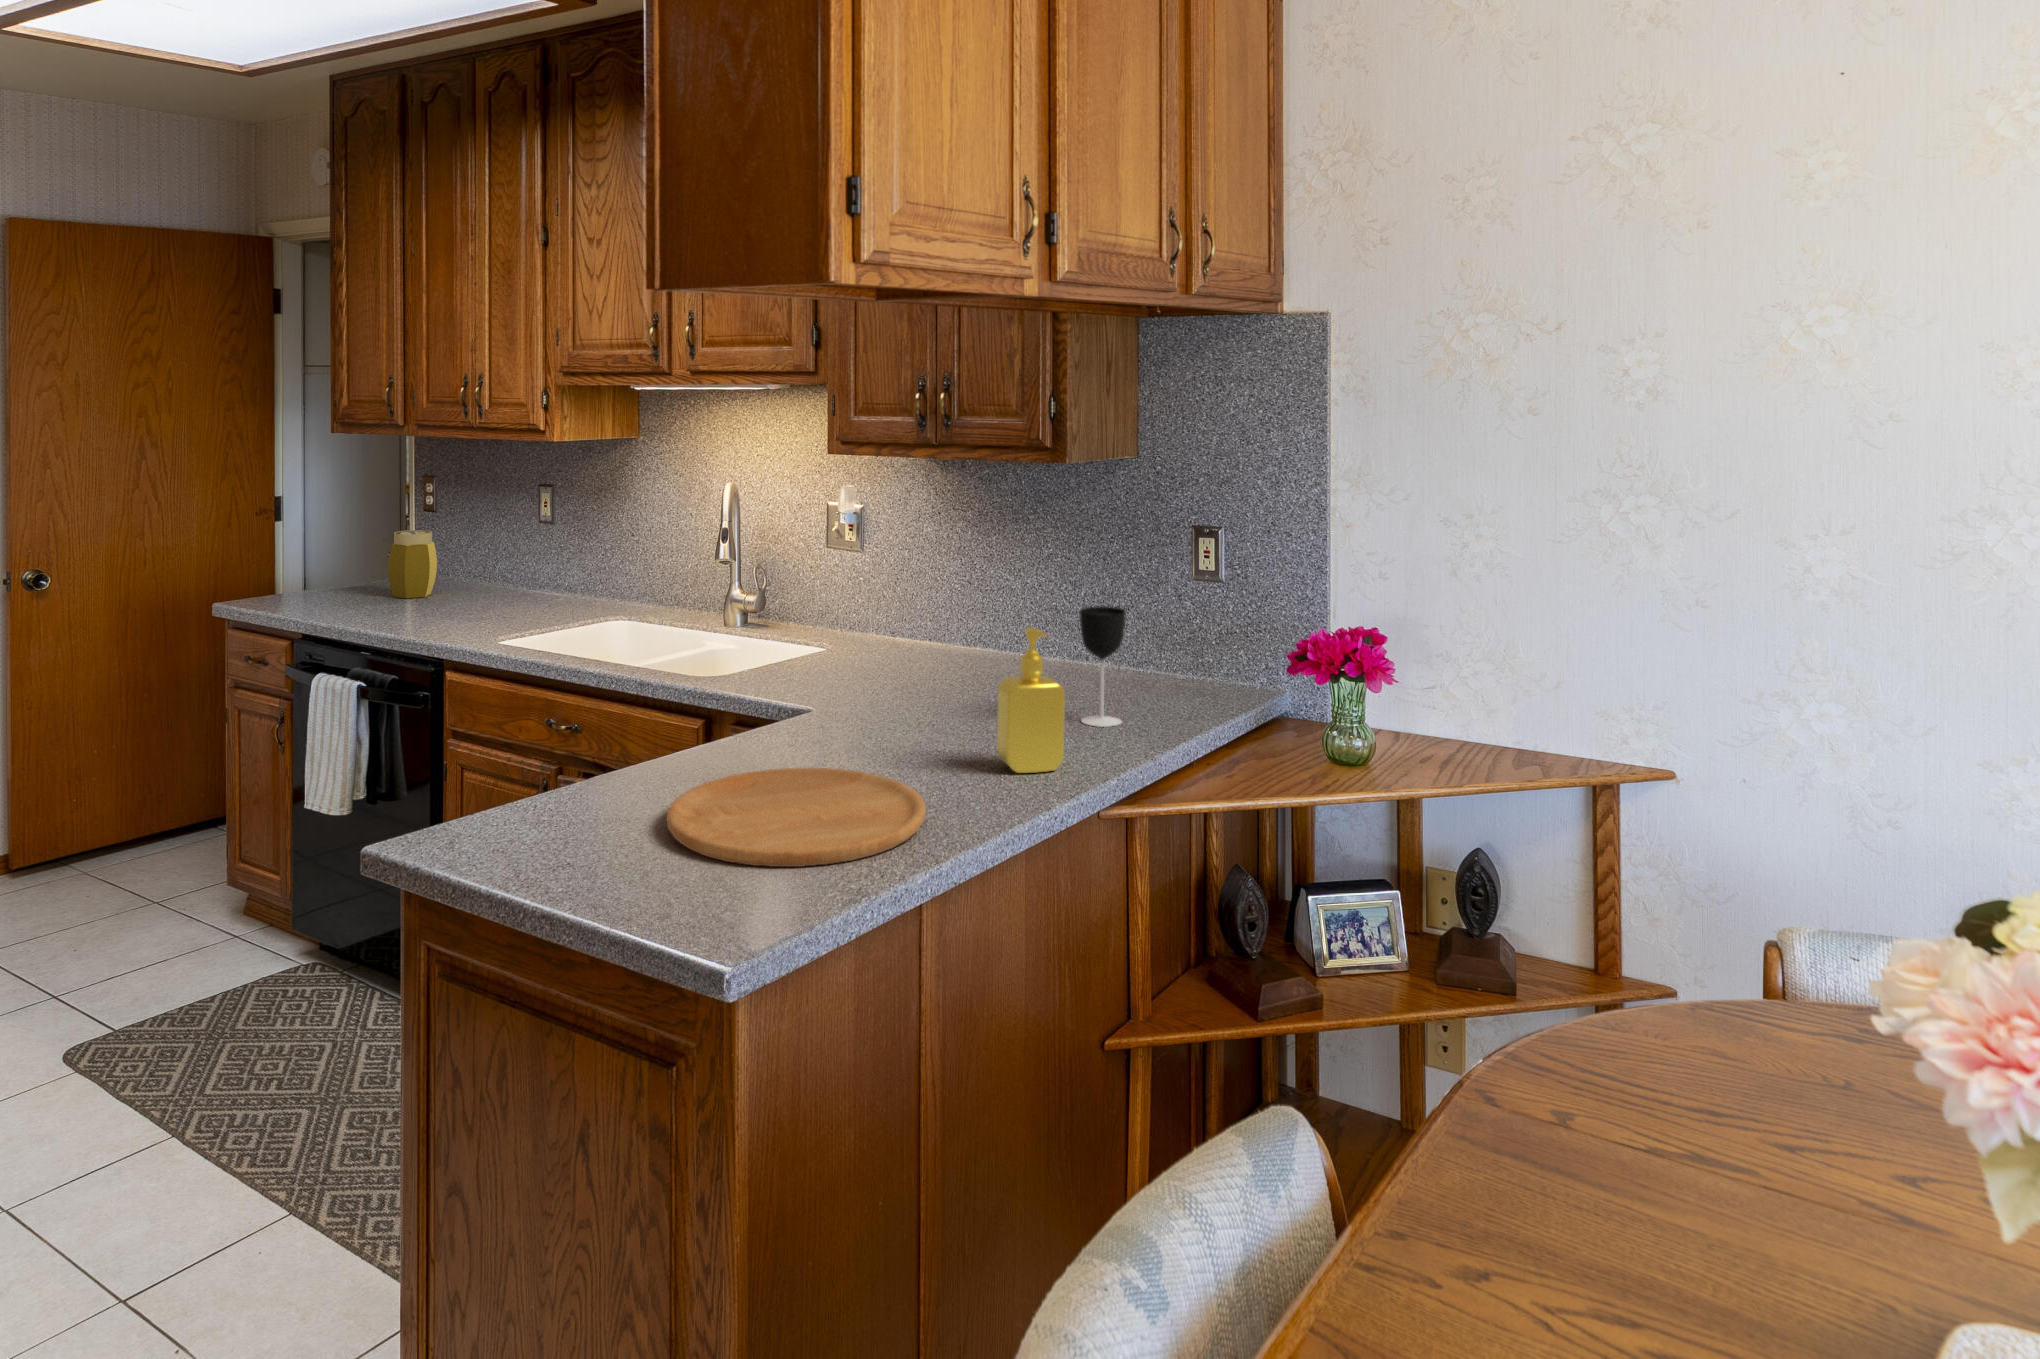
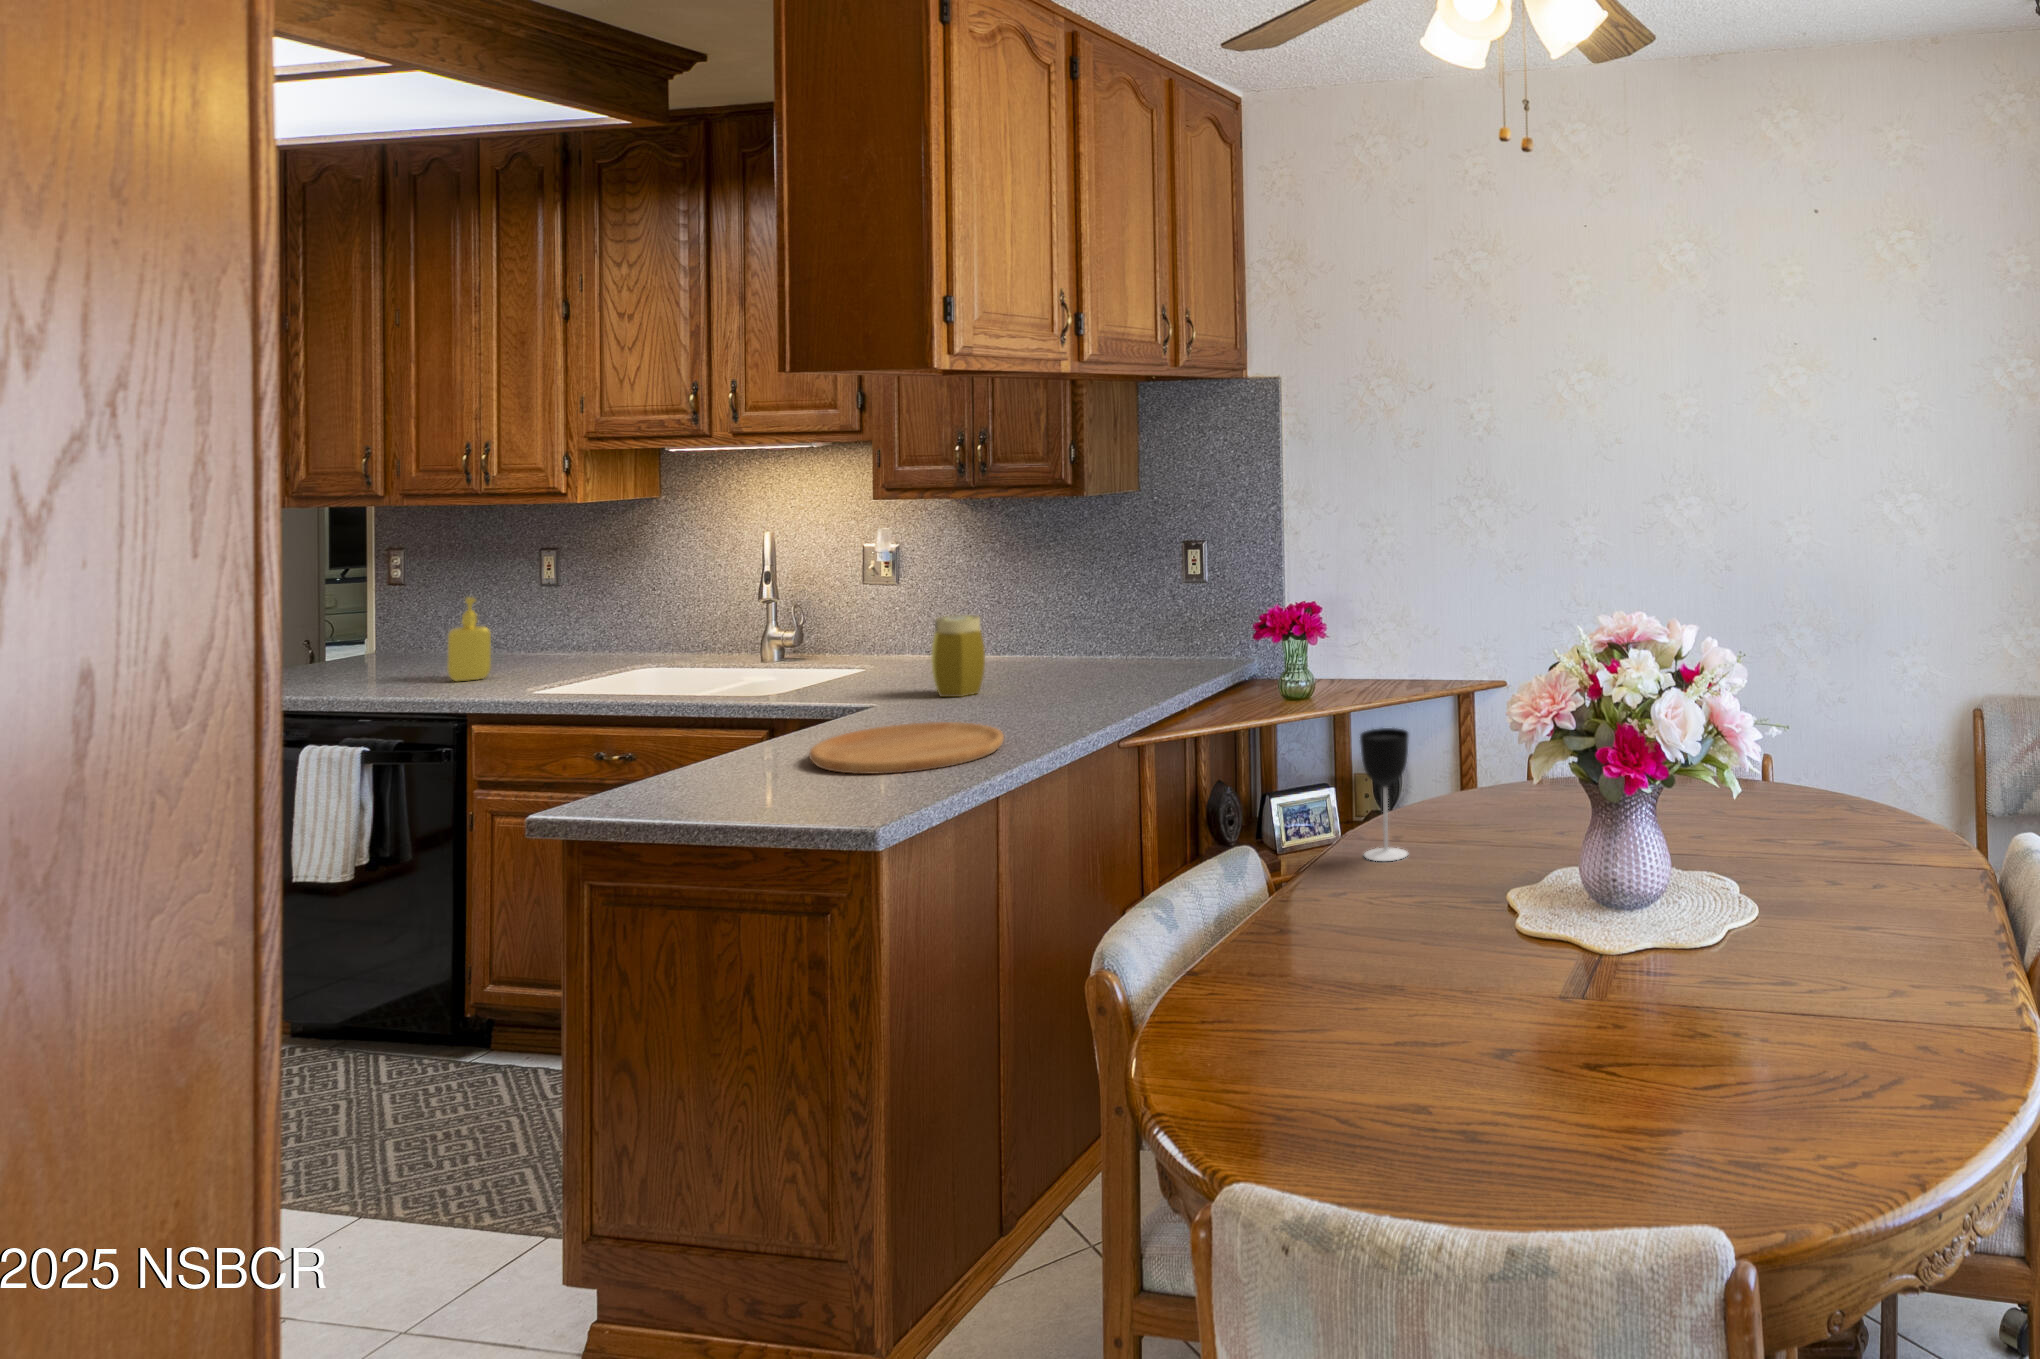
jar: present [388,530,437,598] -> present [931,615,985,697]
wine glass: present [1080,606,1125,727] -> present [1360,728,1408,861]
soap dispenser: present [997,628,1065,773] -> present [447,597,491,681]

